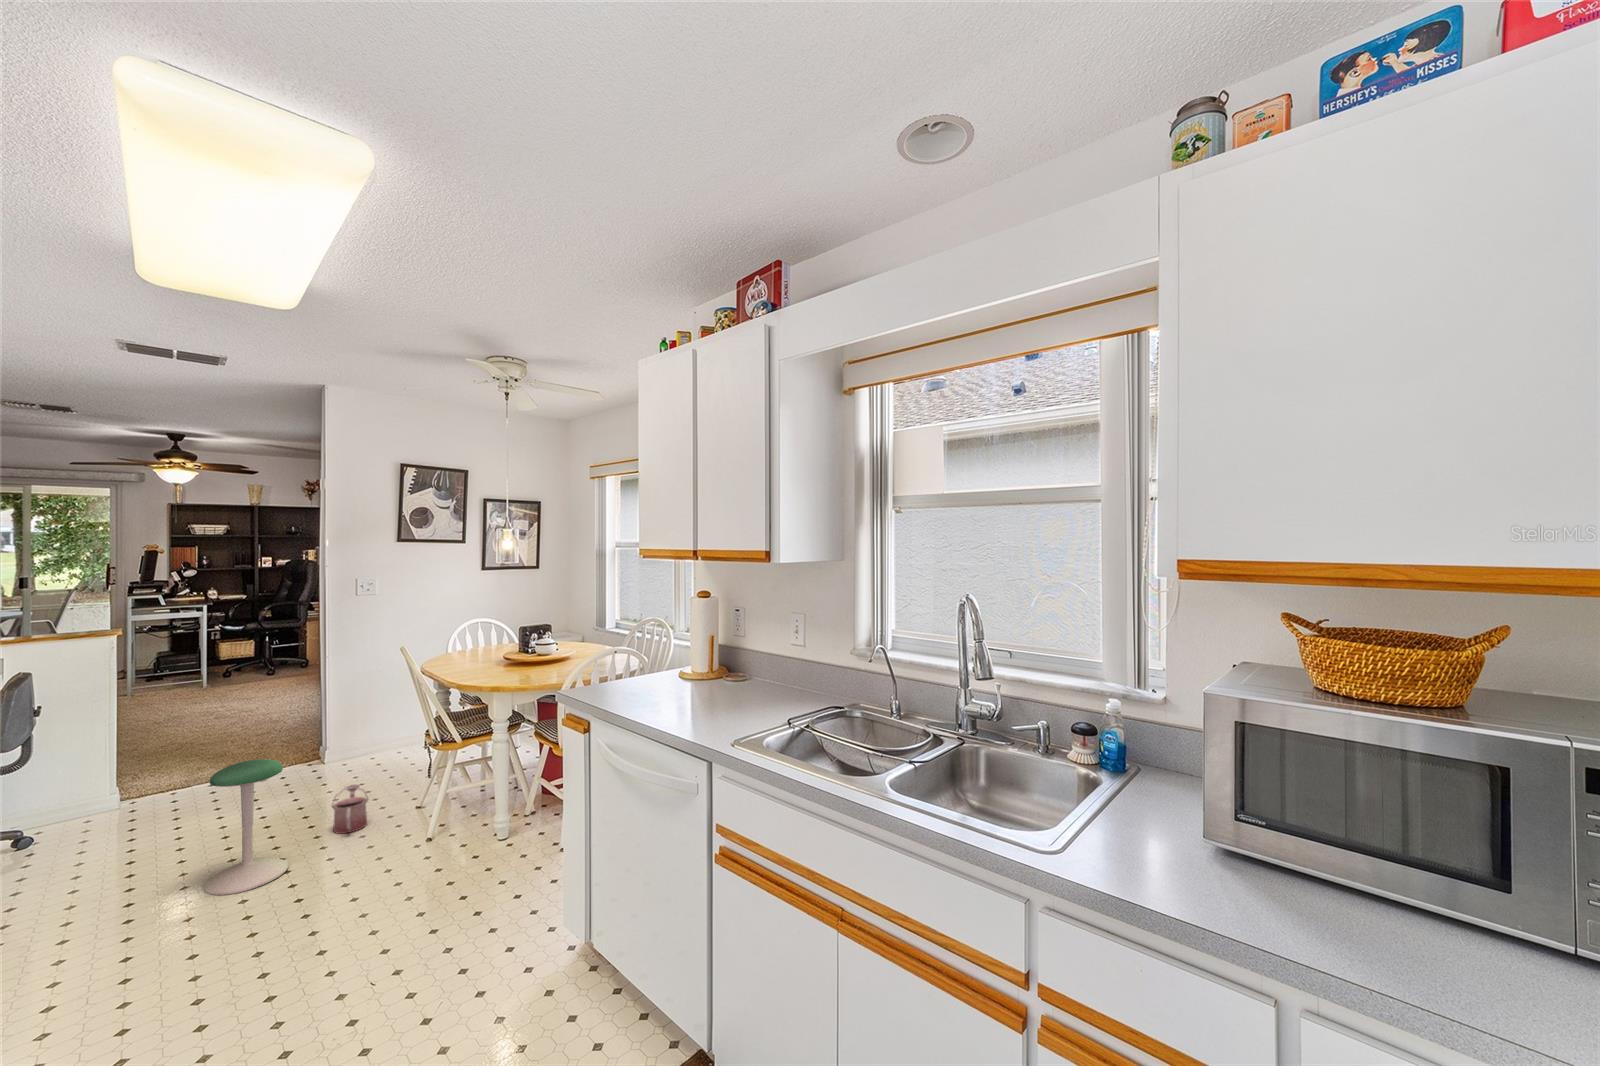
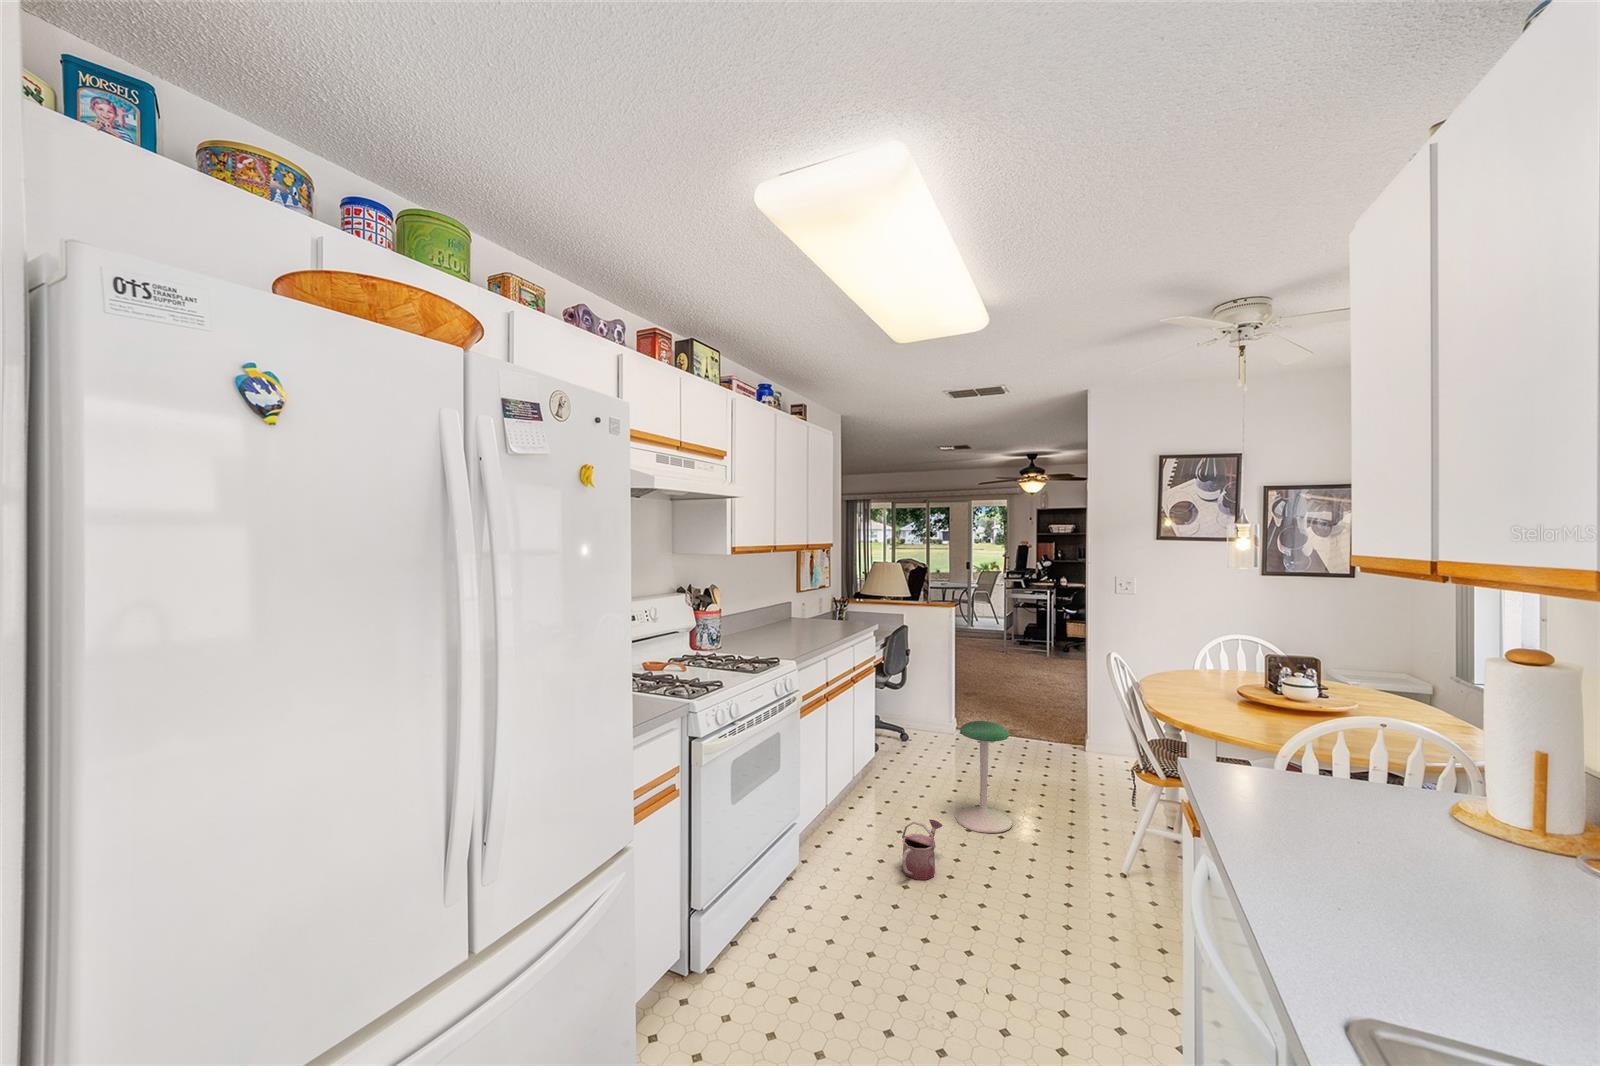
watering can: present [332,785,368,834] -> present [902,819,942,880]

